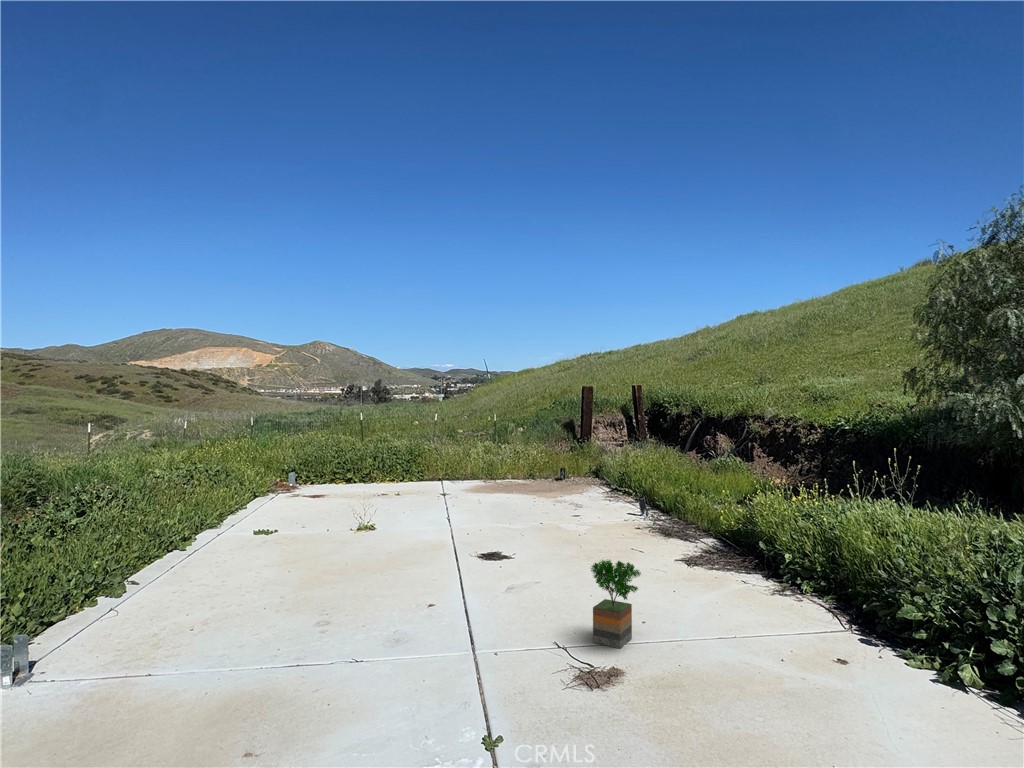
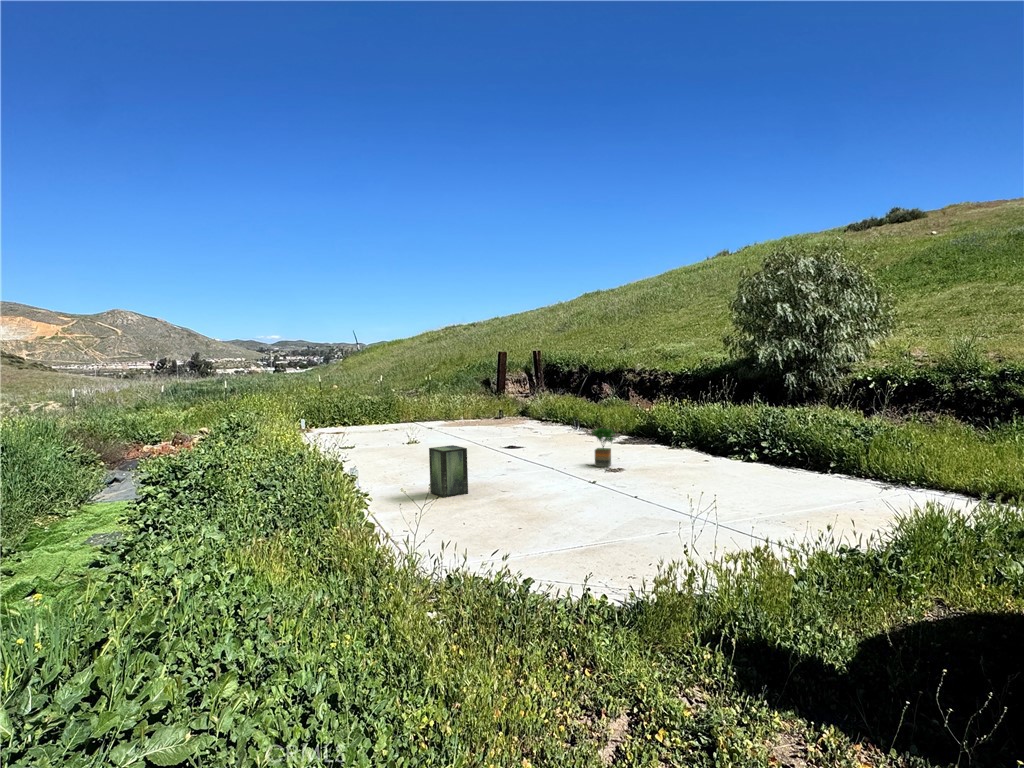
storage box: none [147,607,225,747] -> present [429,445,468,497]

